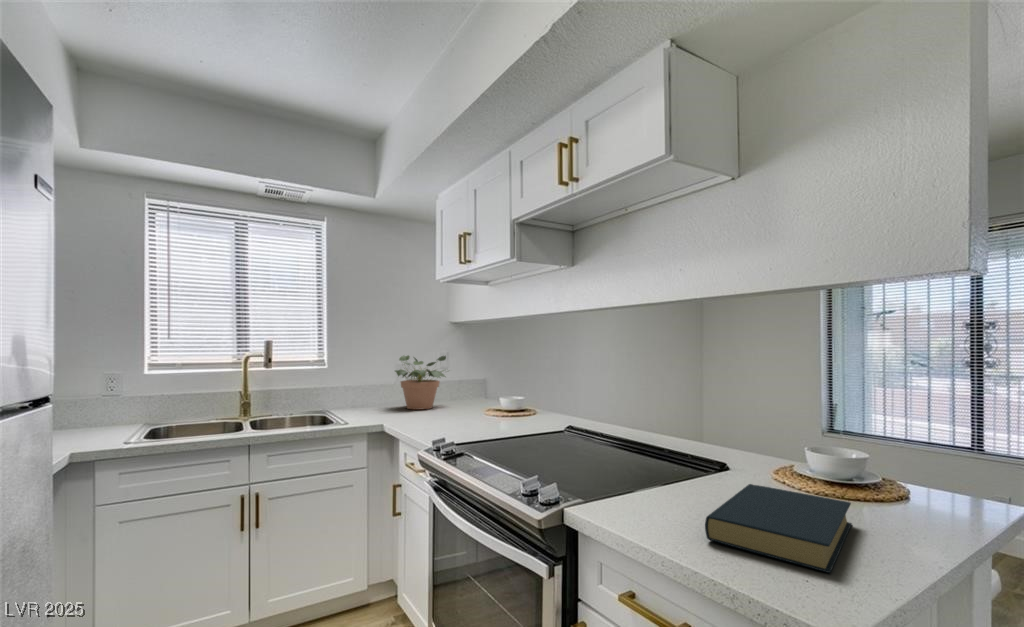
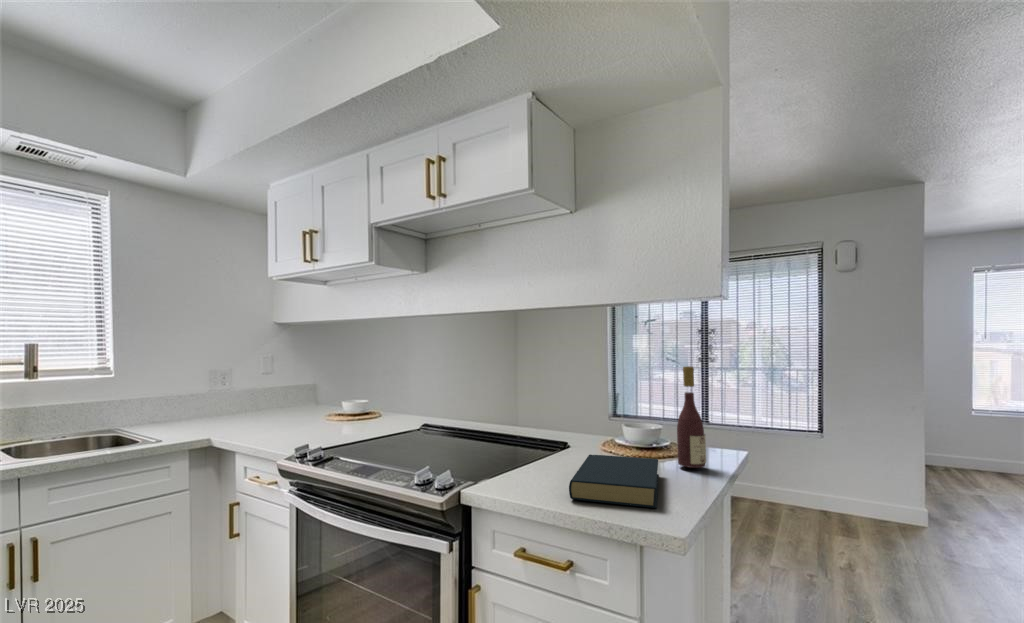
potted plant: present [395,355,446,410] -> none [213,359,287,420]
wine bottle: none [884,377,937,528] -> present [677,366,706,468]

